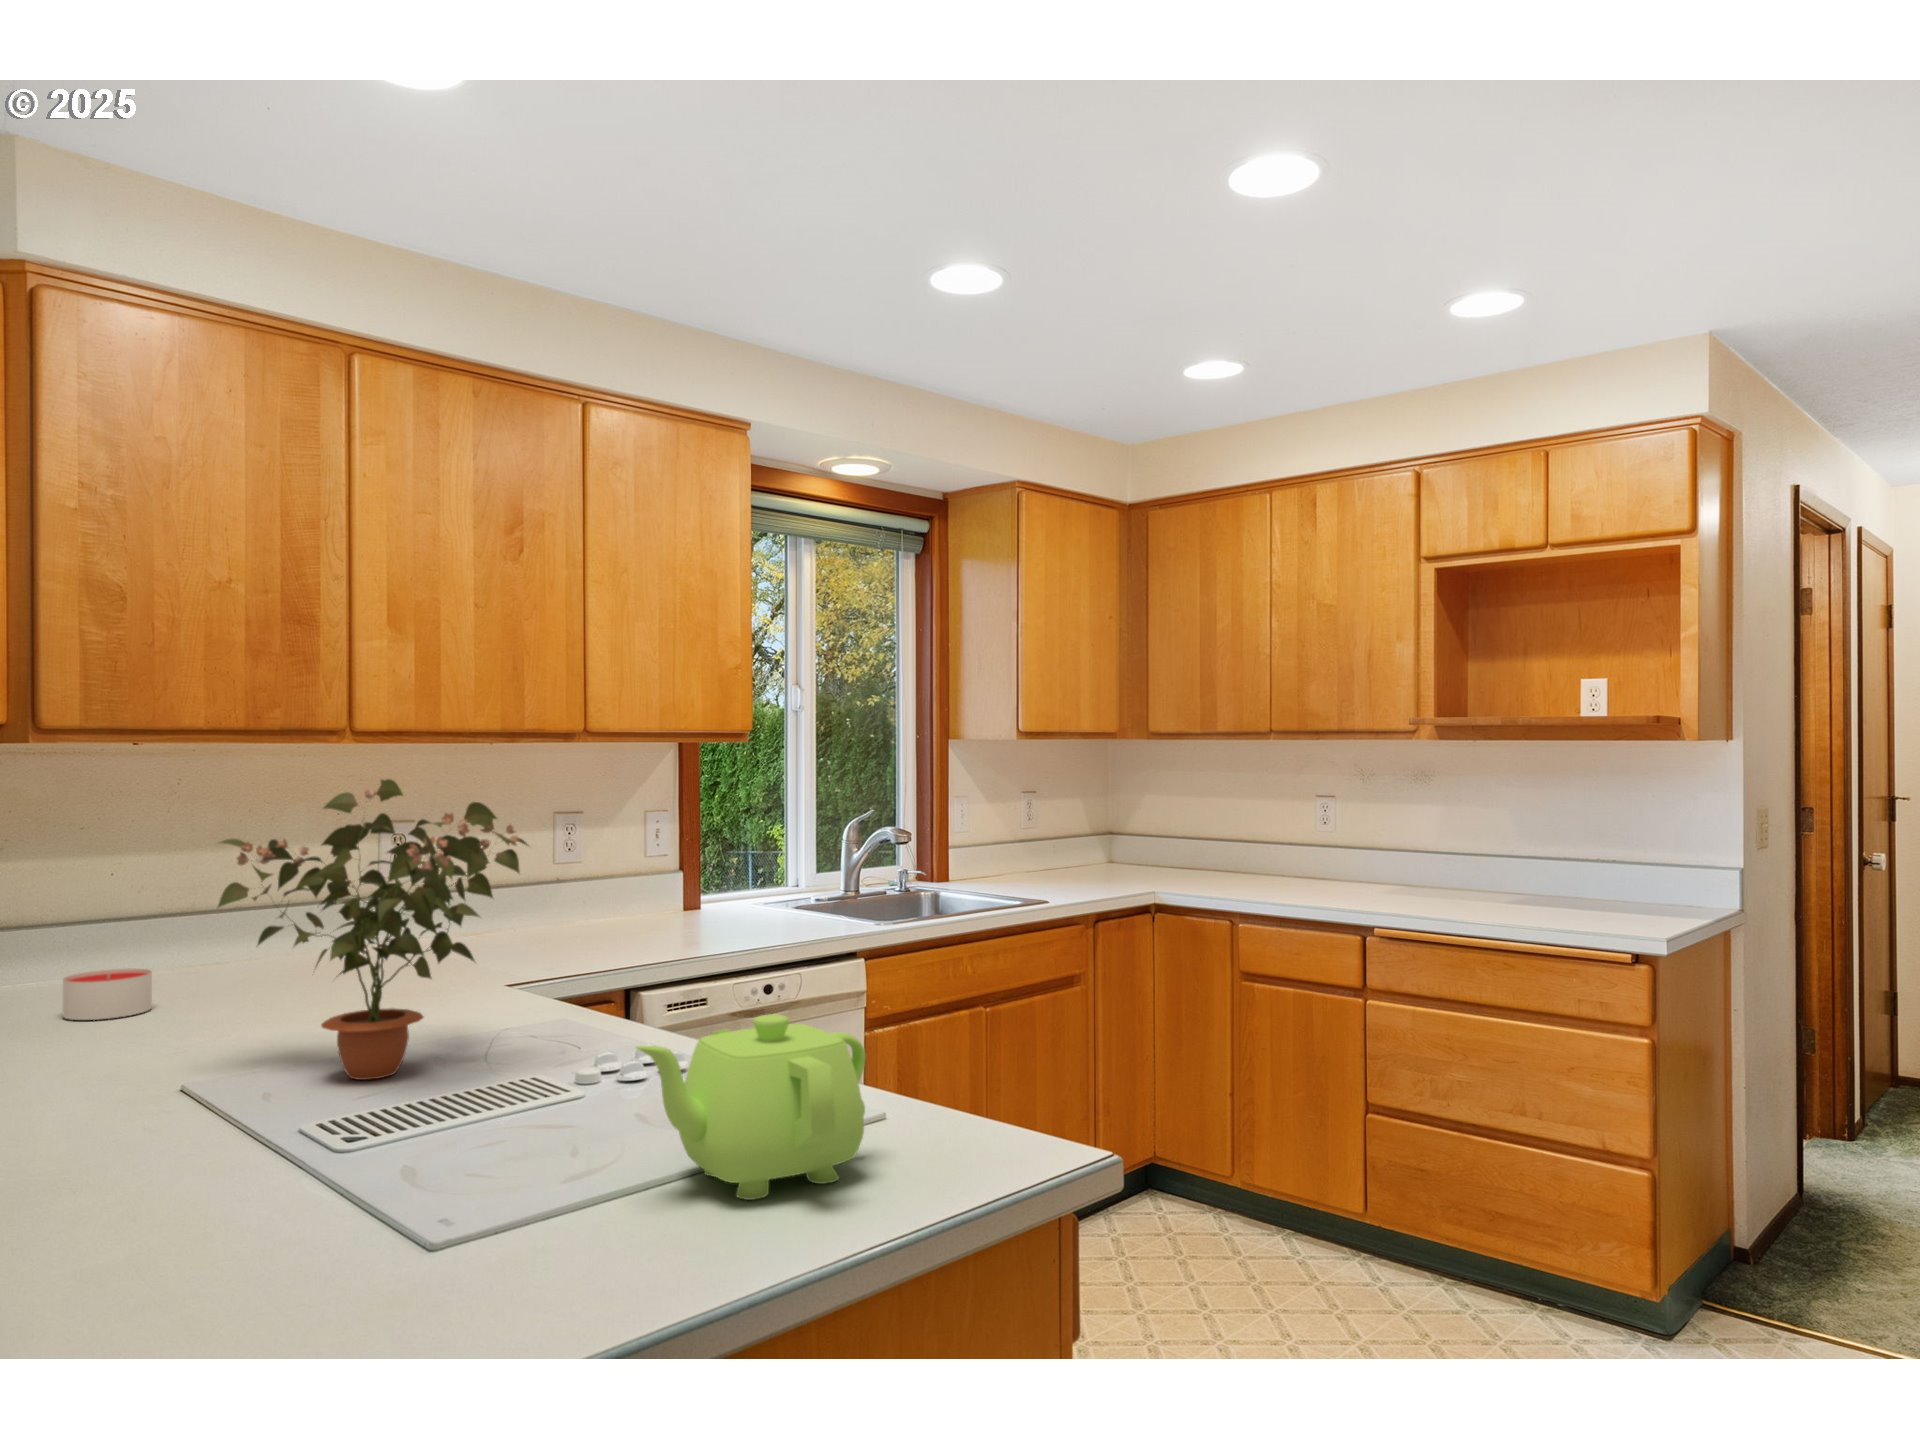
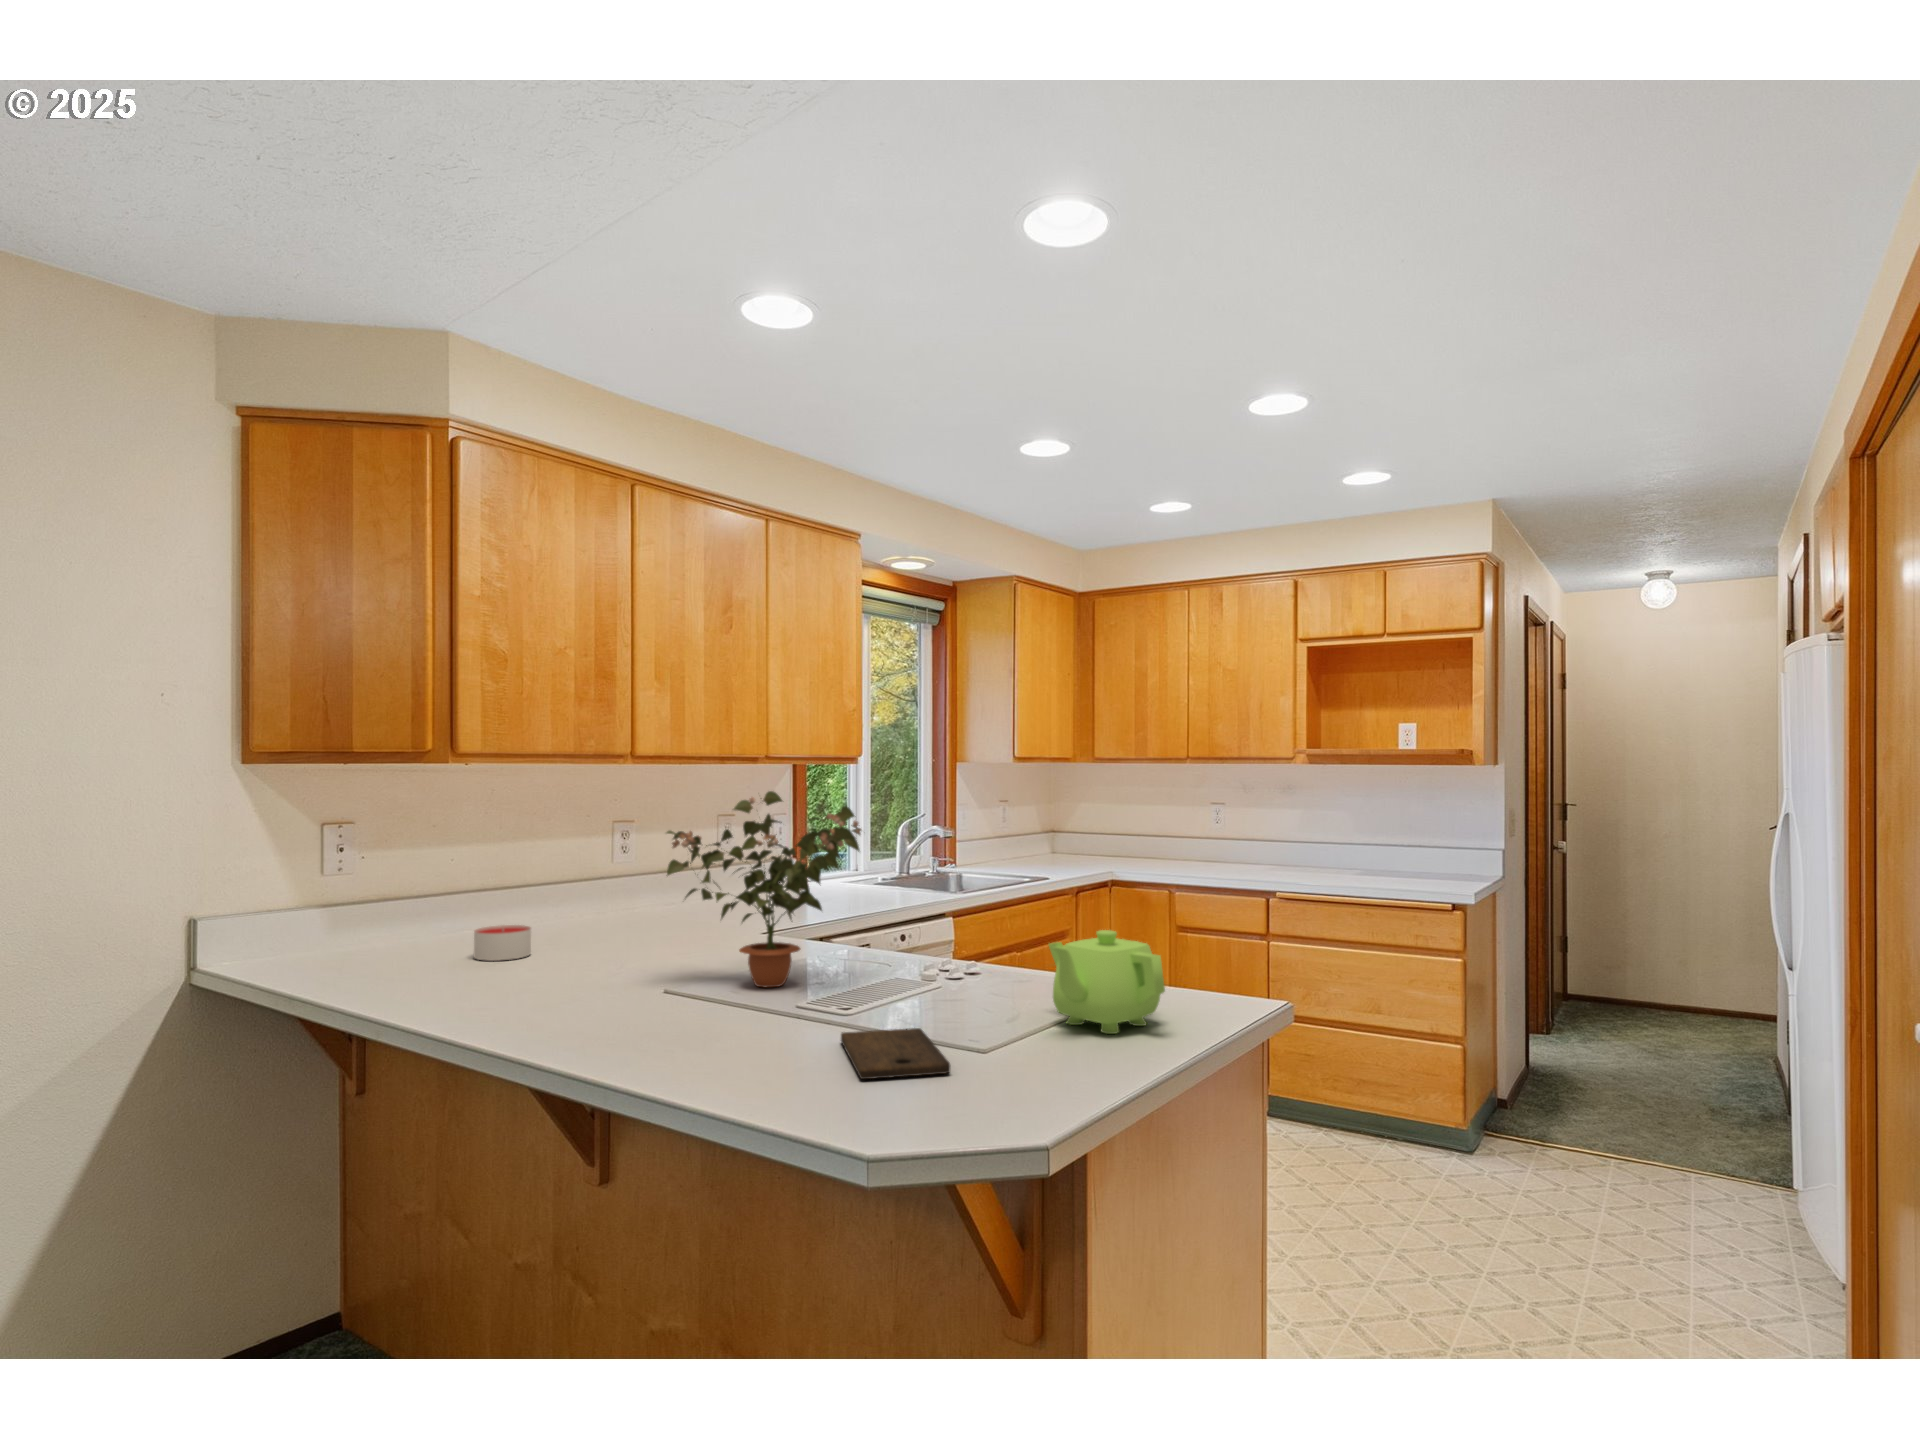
cutting board: none [170,1176,425,1287] -> present [841,1028,950,1079]

